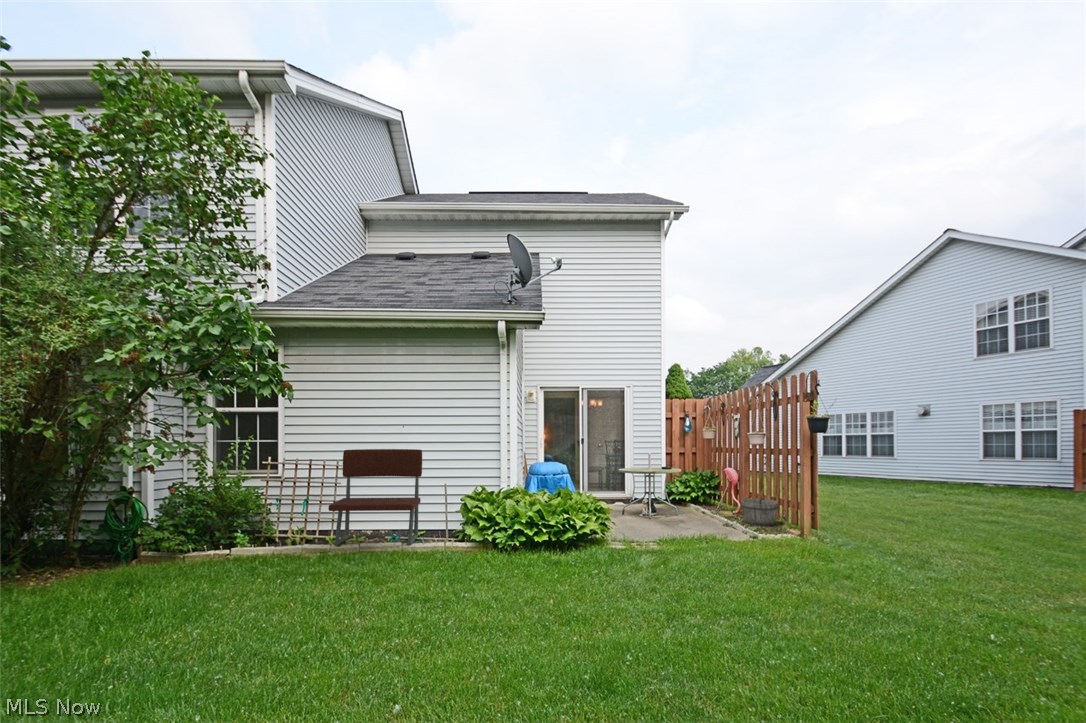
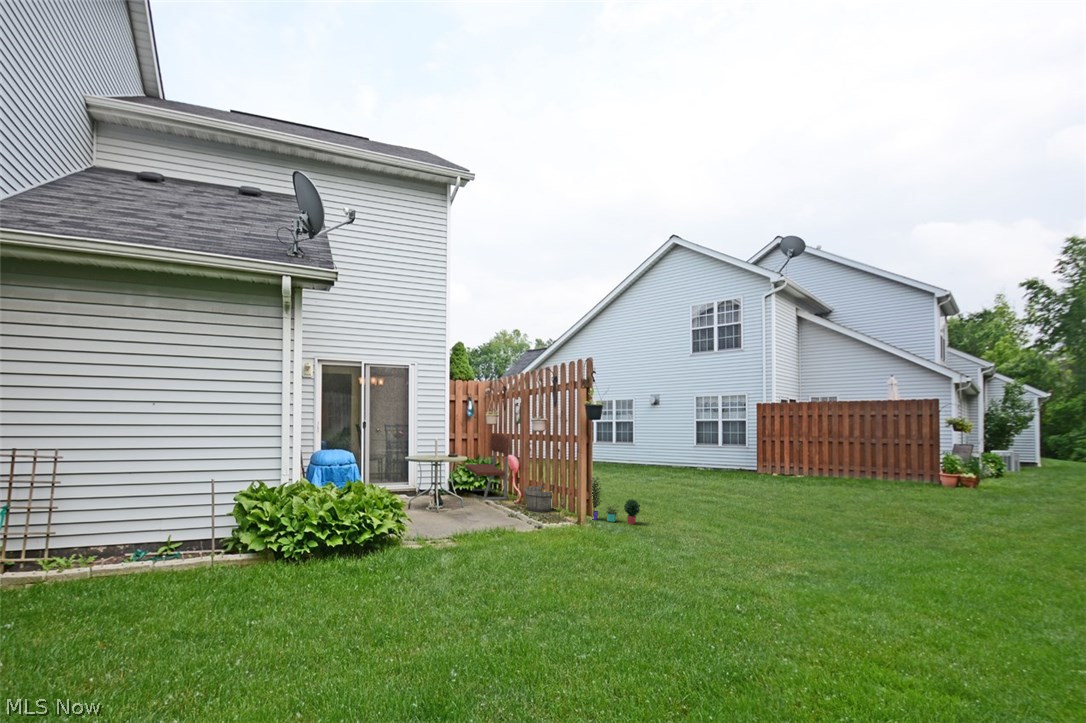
bench: present [328,449,422,546] -> present [465,433,510,500]
potted plant: none [812,487,885,544] -> present [590,477,640,524]

